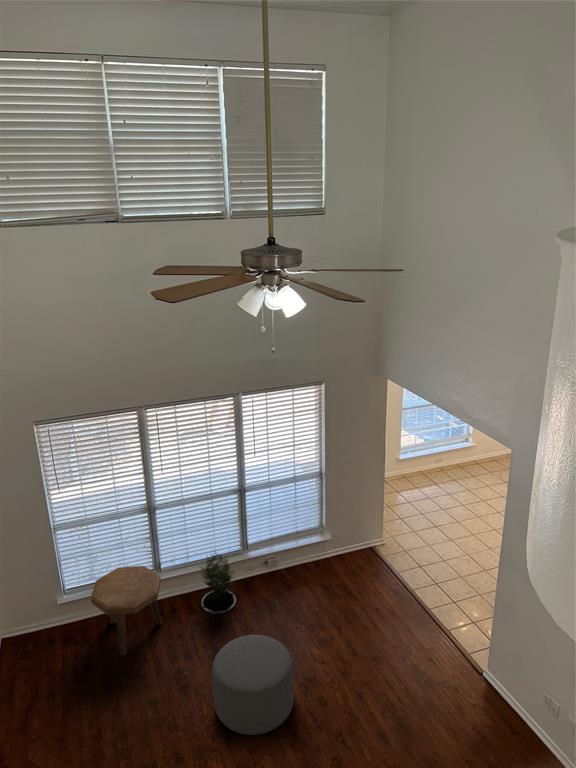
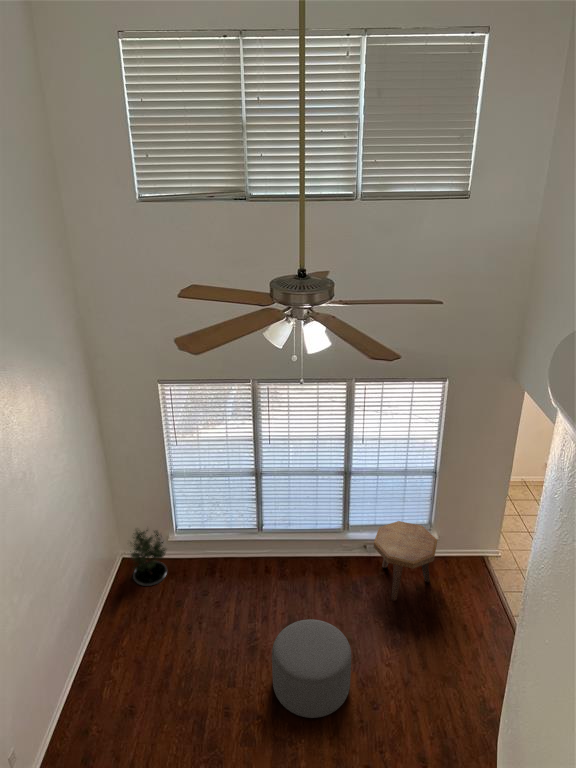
potted tree: present [201,553,236,614] -> present [131,530,167,586]
side table: present [91,566,162,656] -> present [374,521,437,601]

